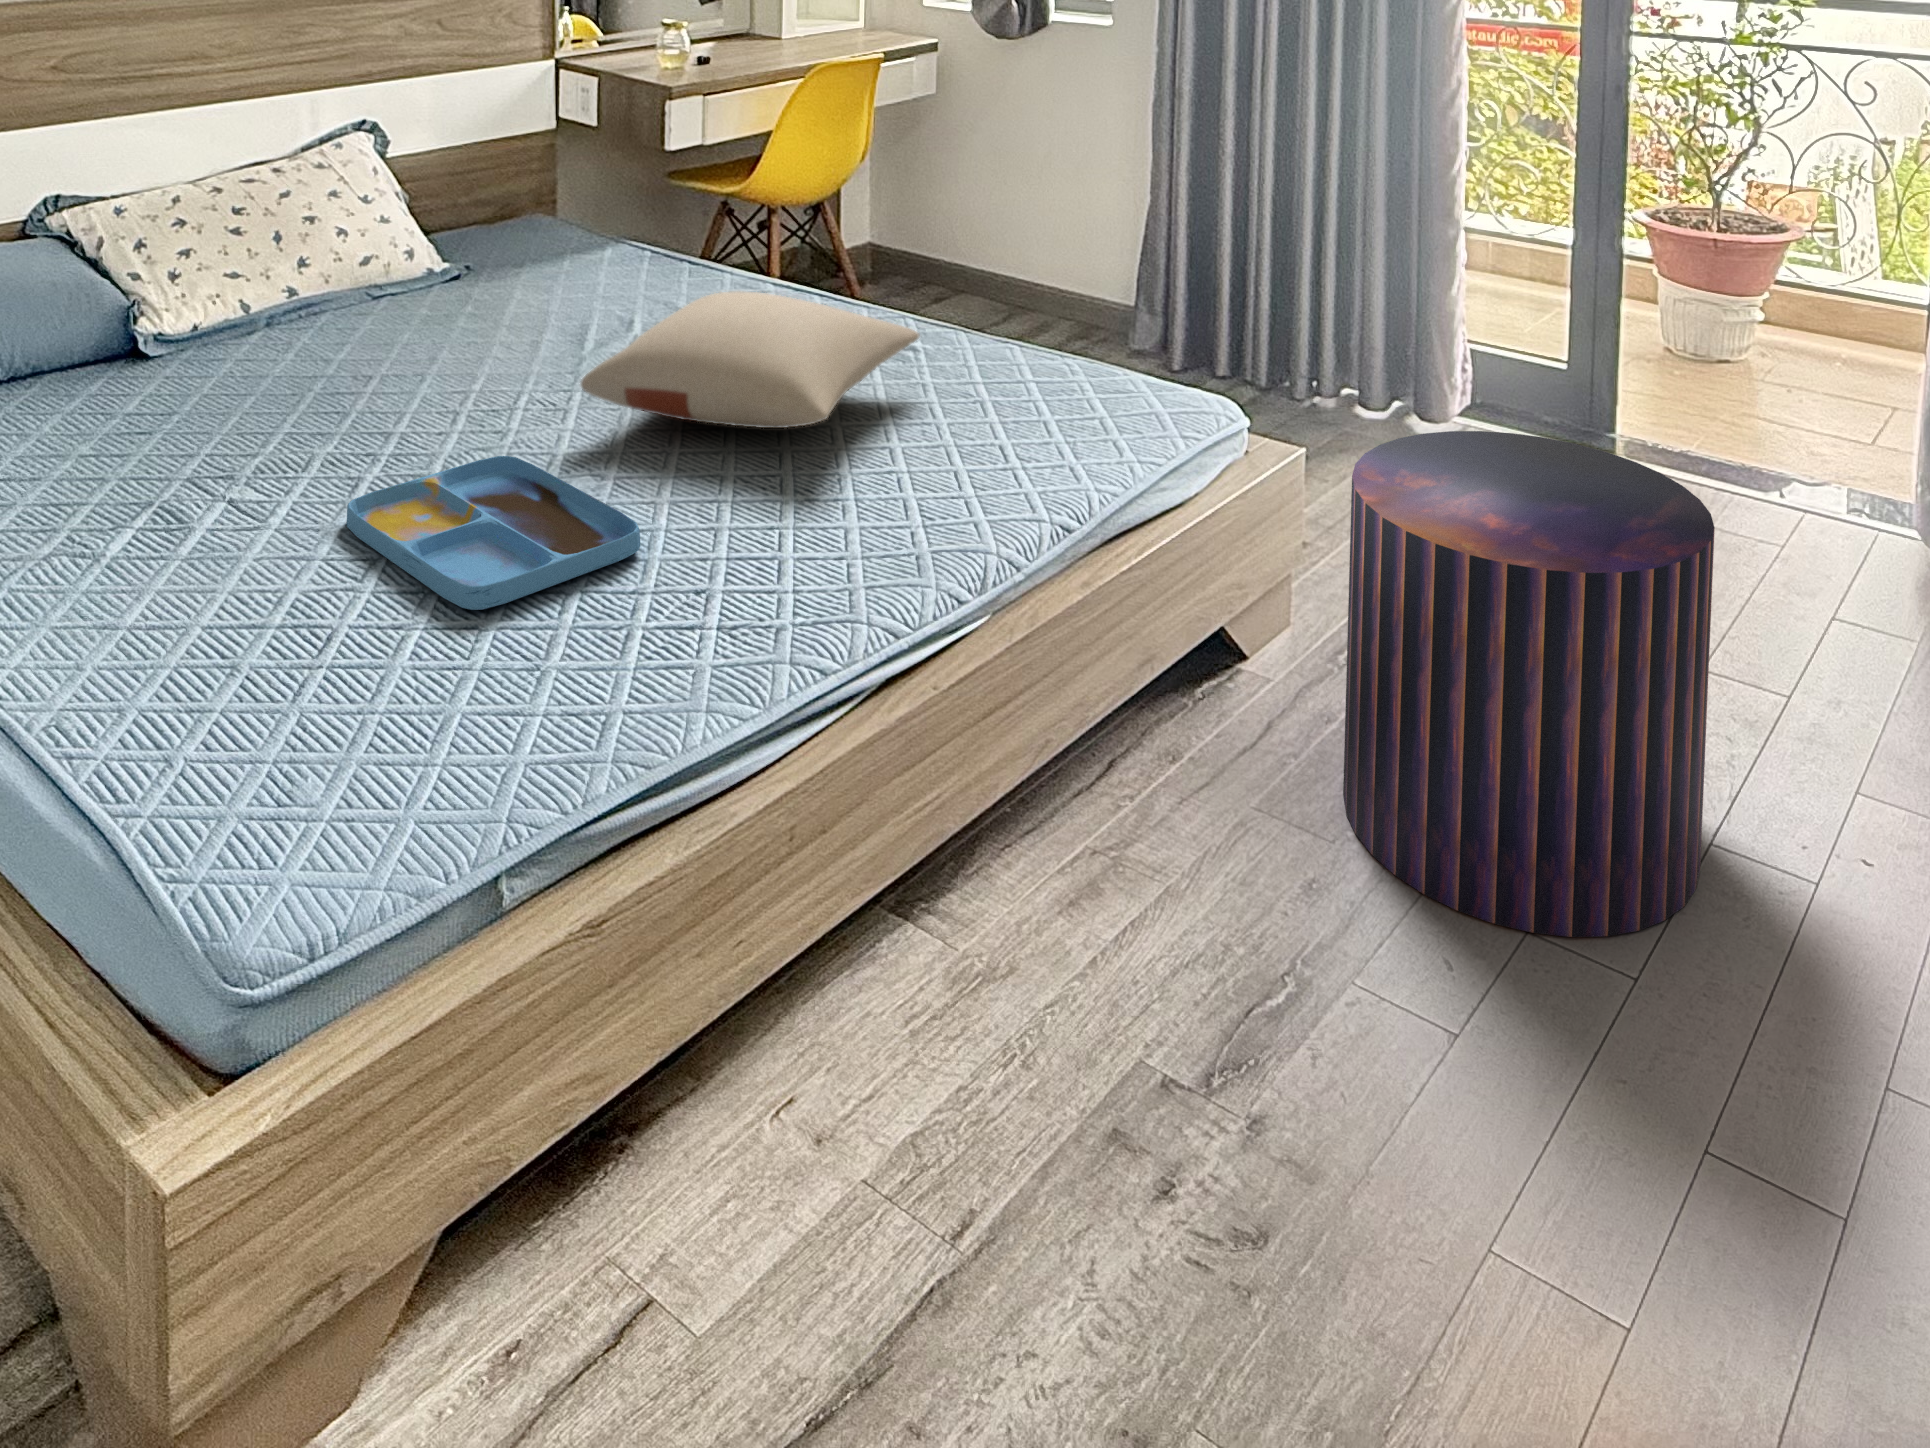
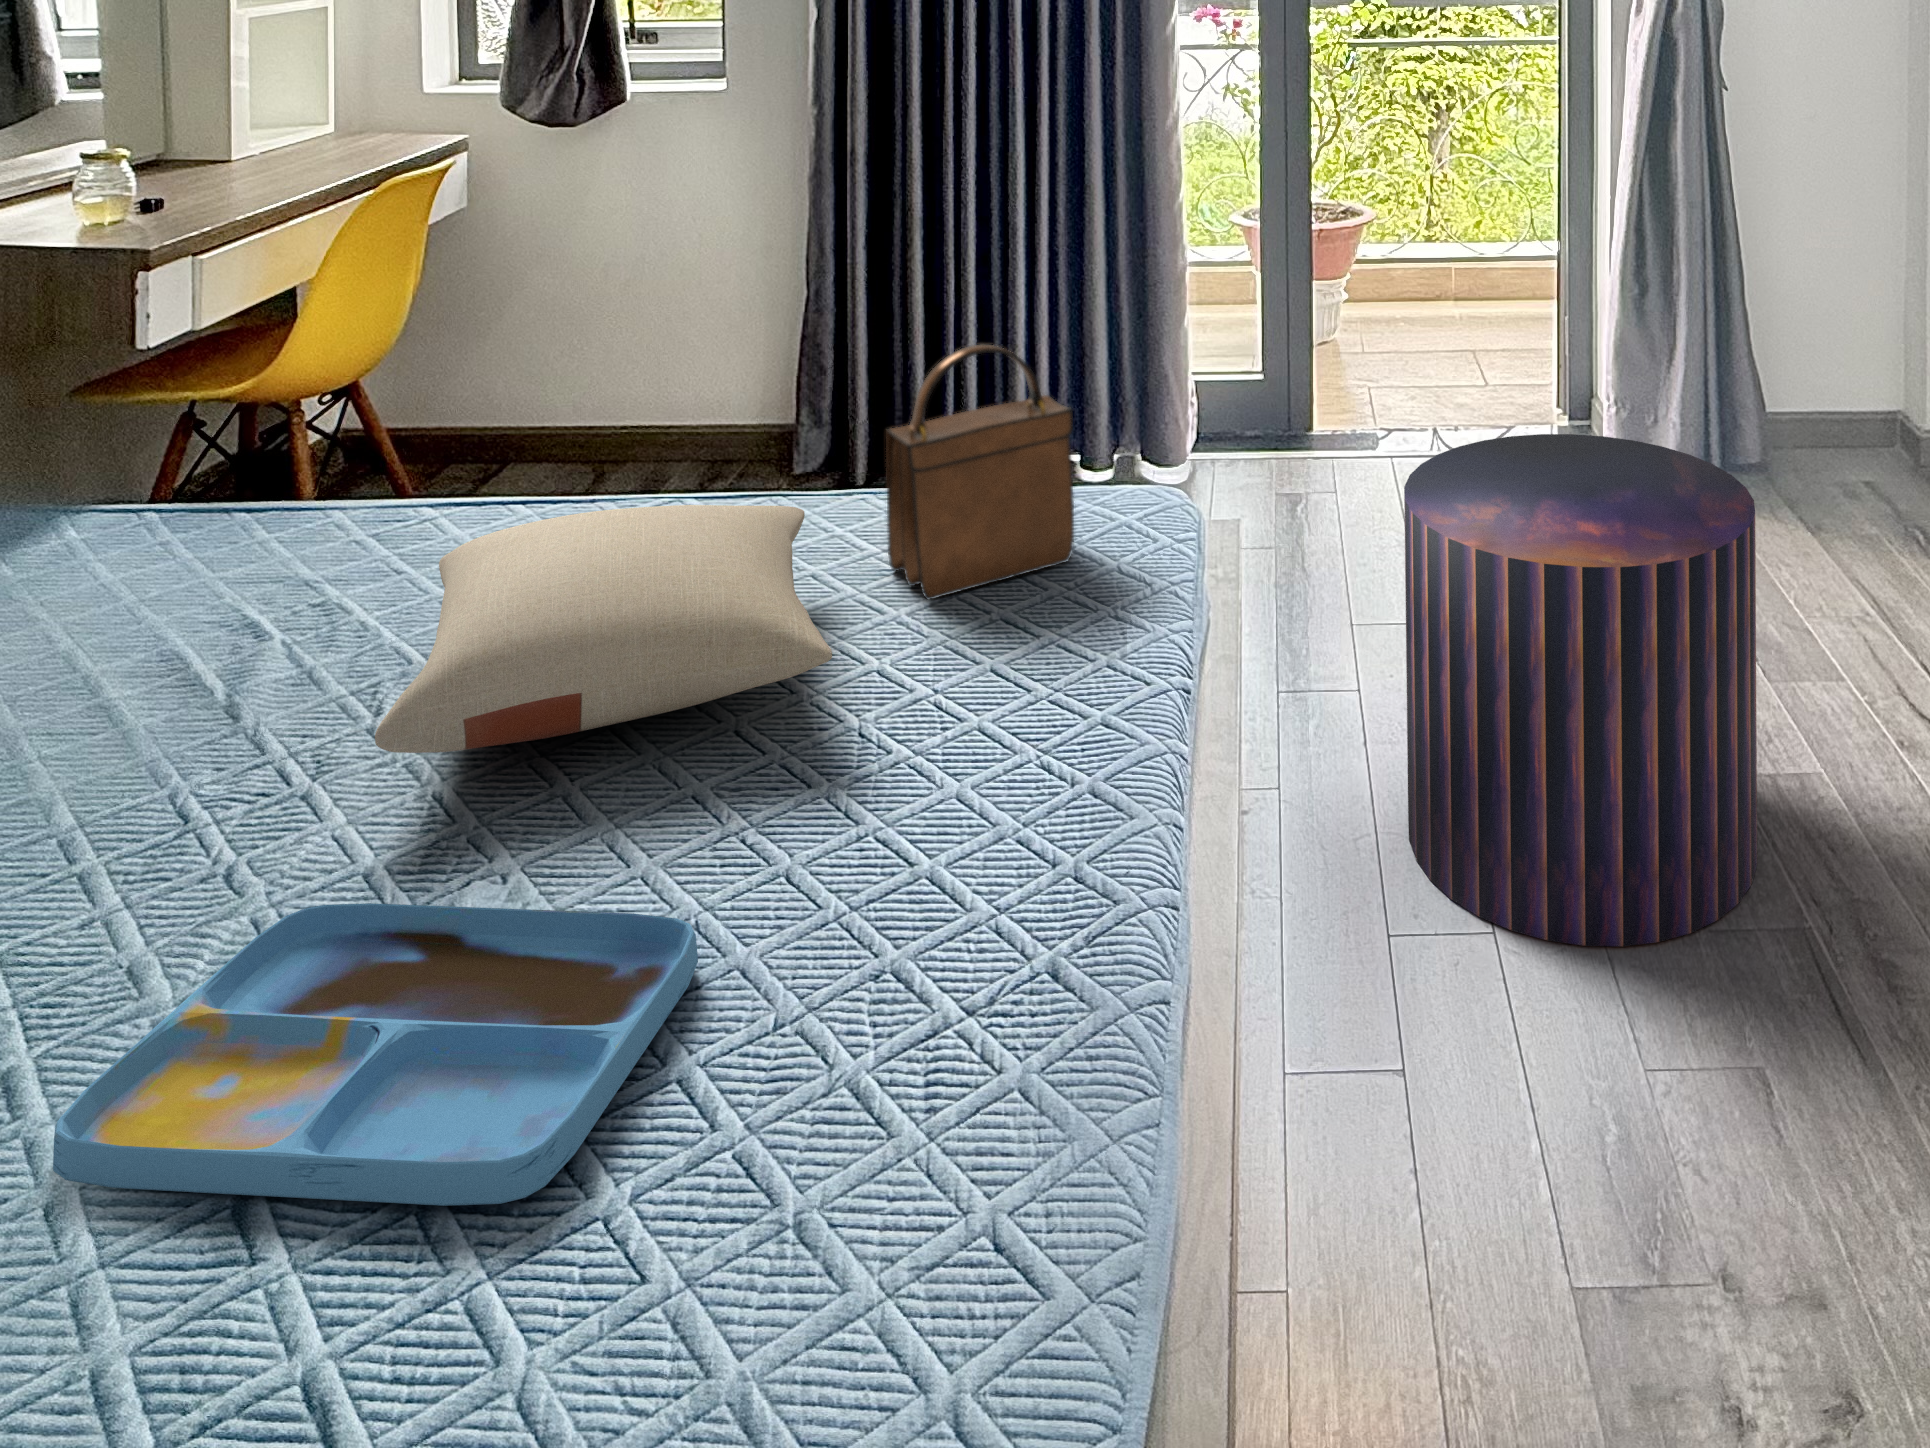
handbag: none [970,238,1109,426] -> present [886,344,1074,600]

